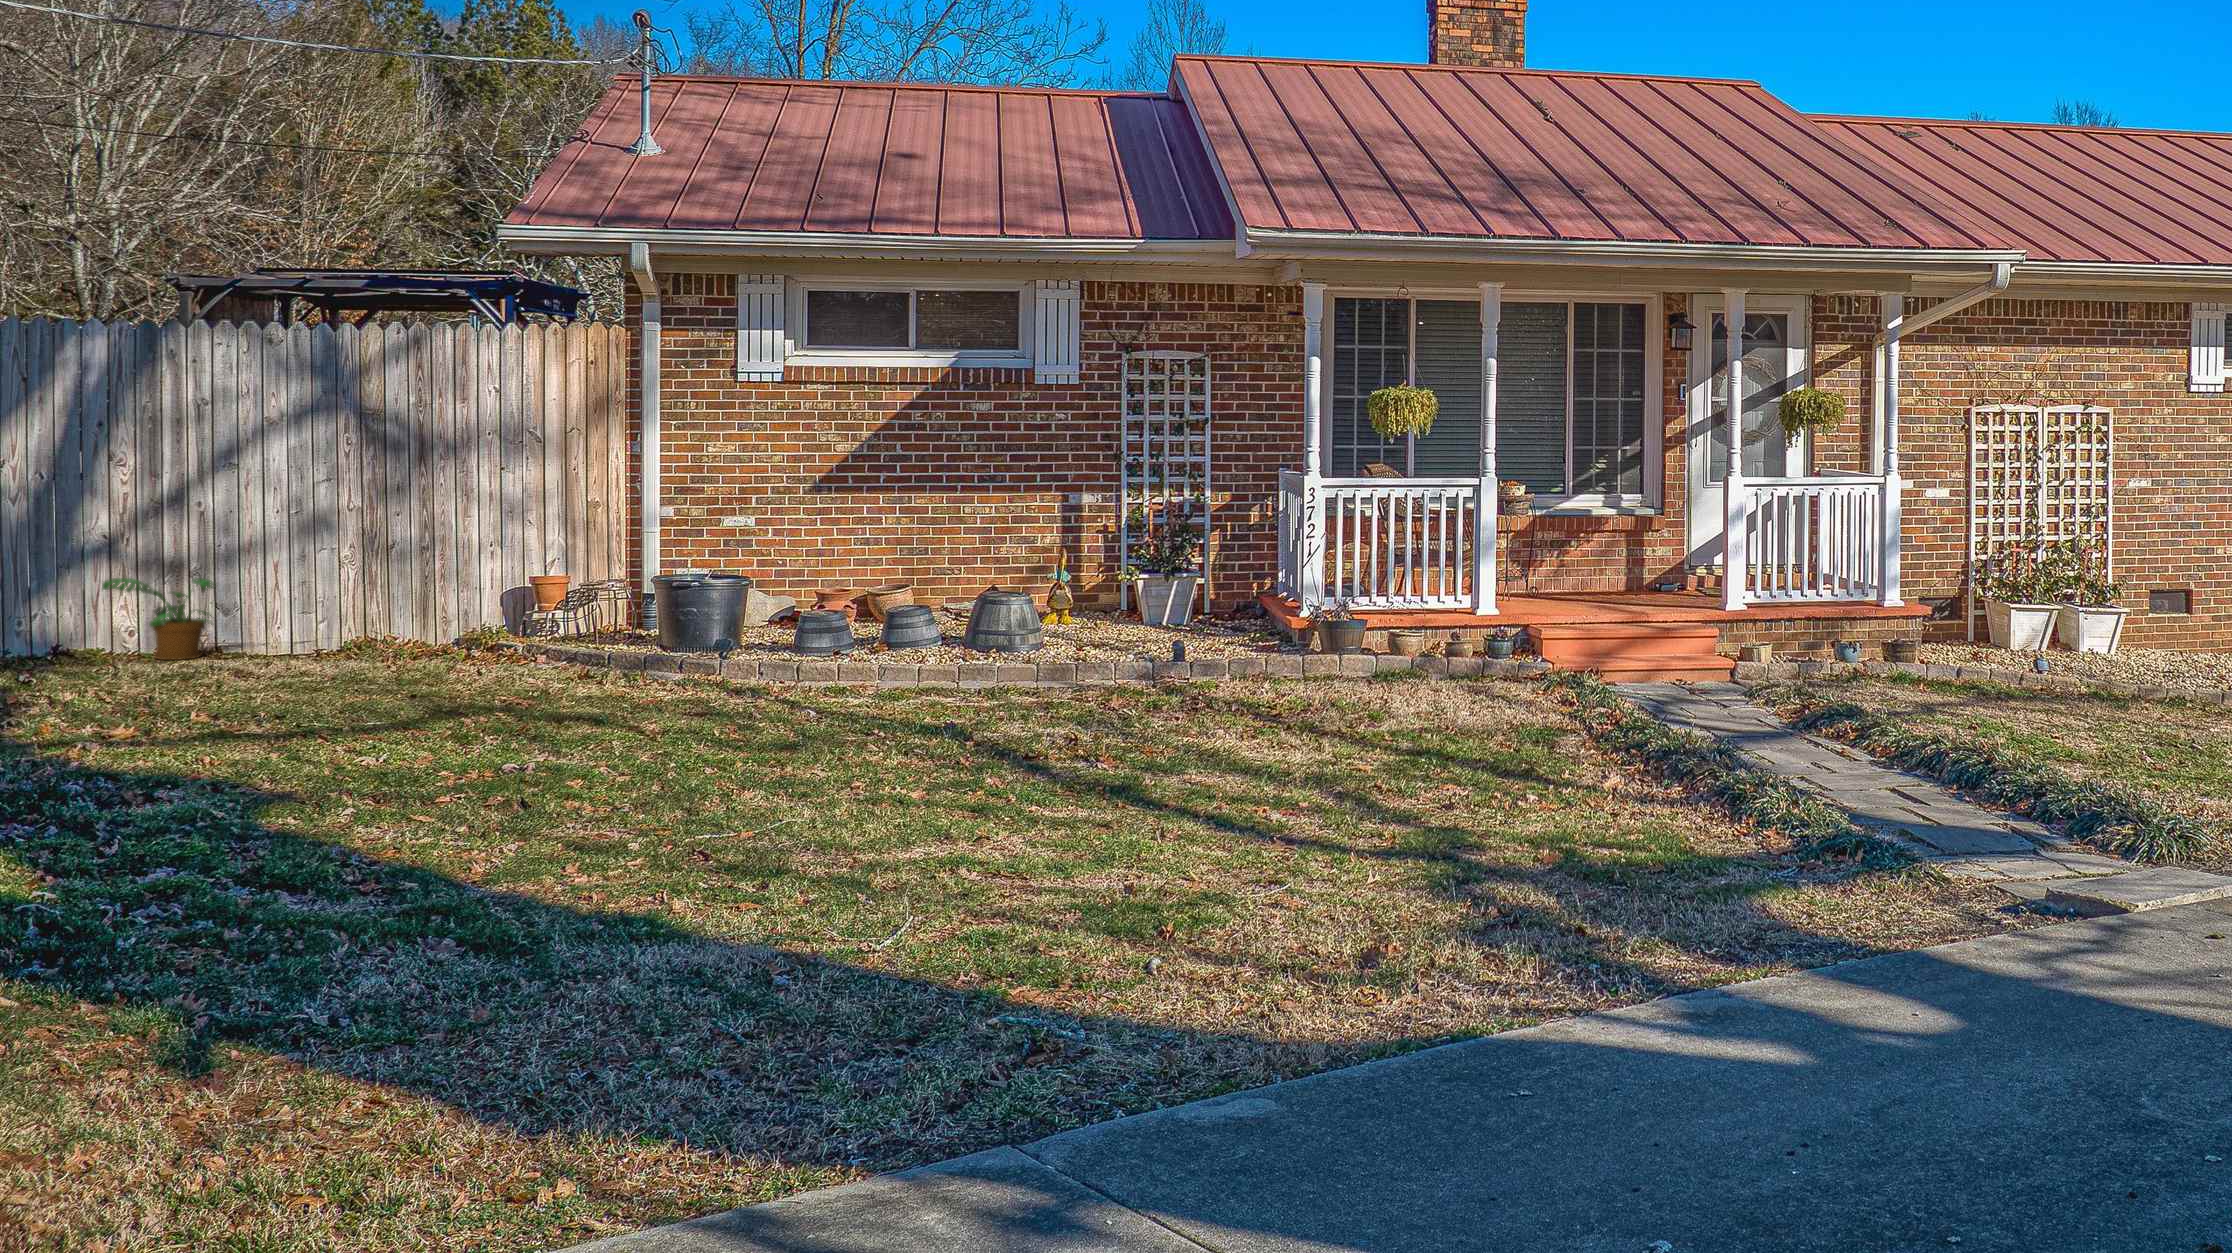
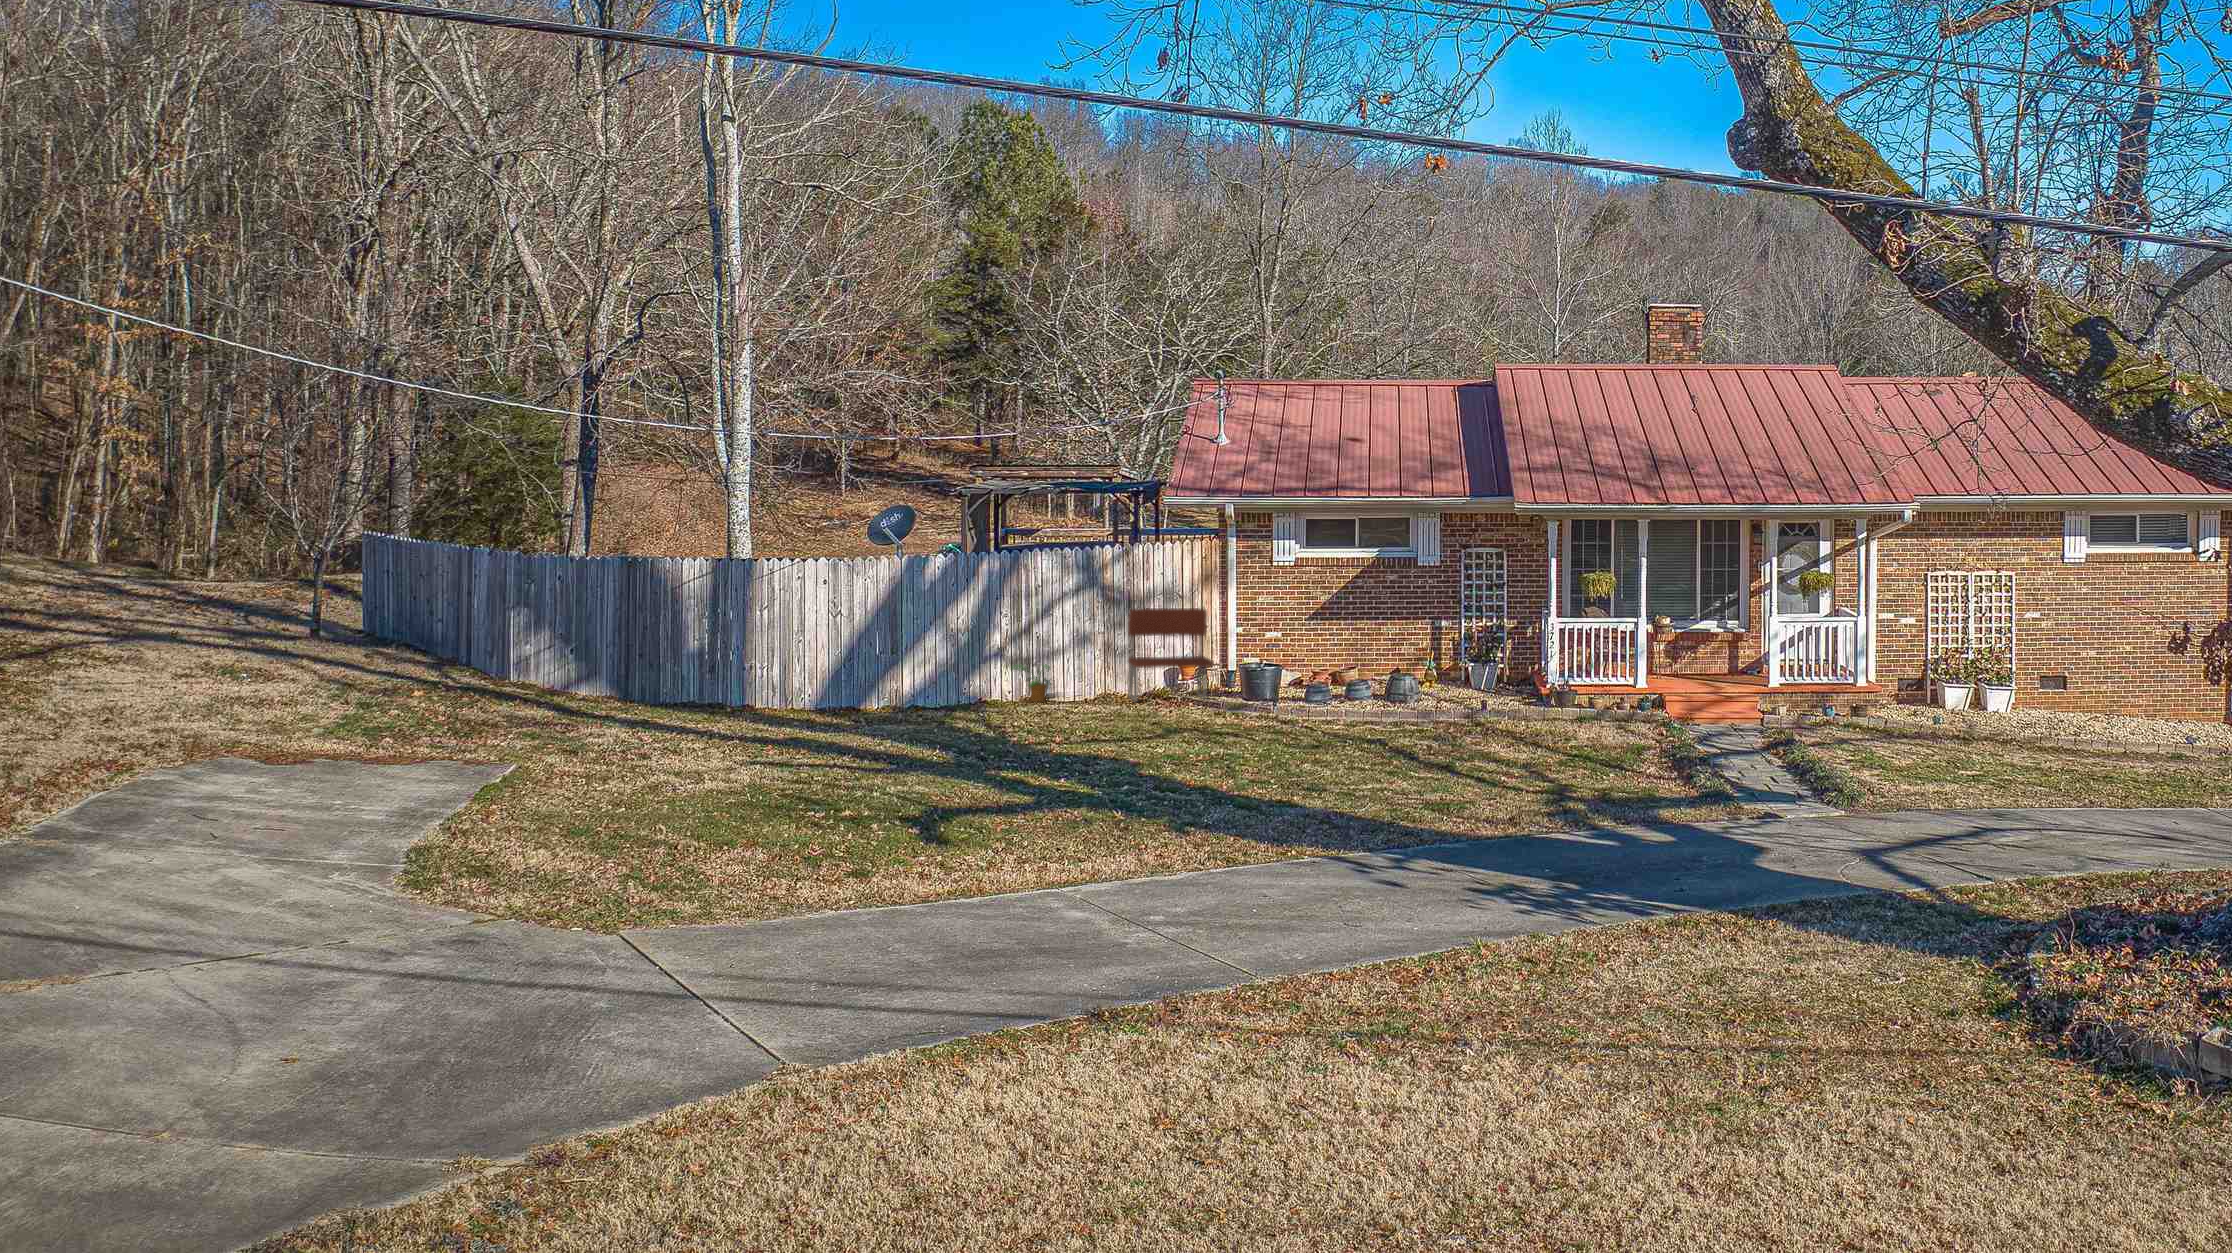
bench: none [404,461,598,657] -> present [1128,608,1214,701]

